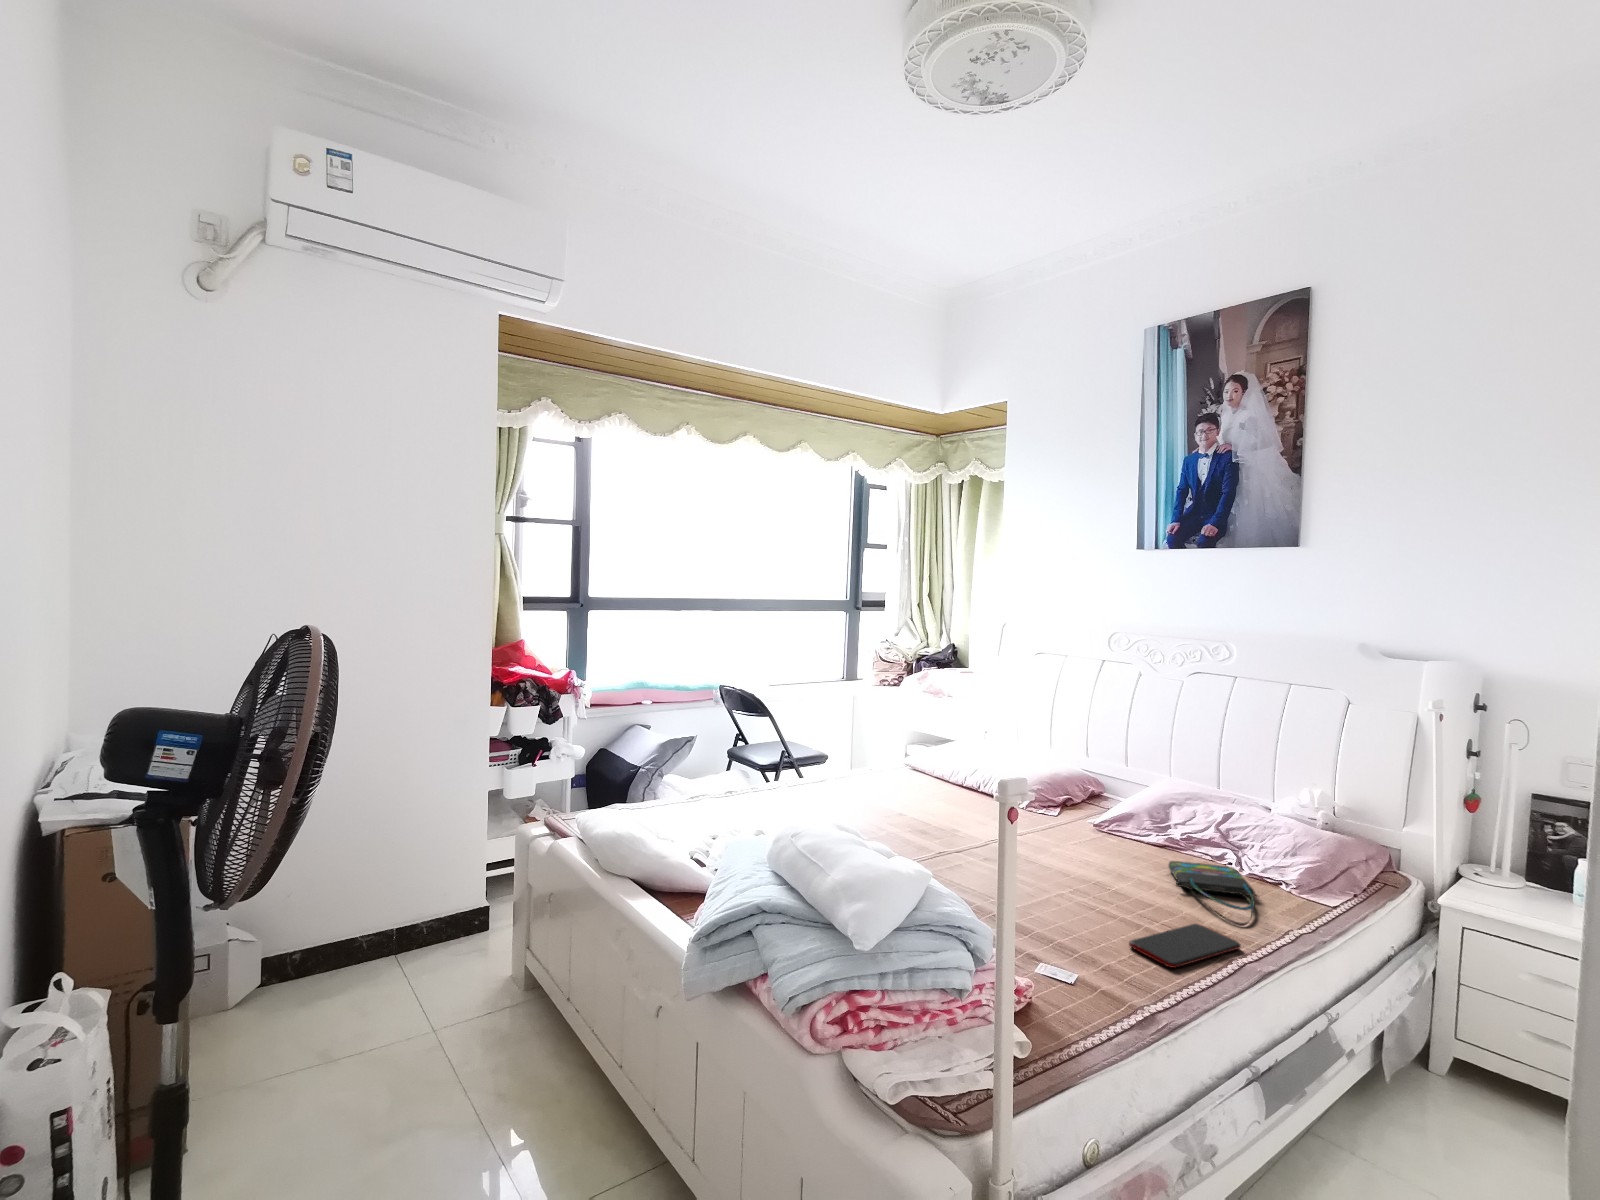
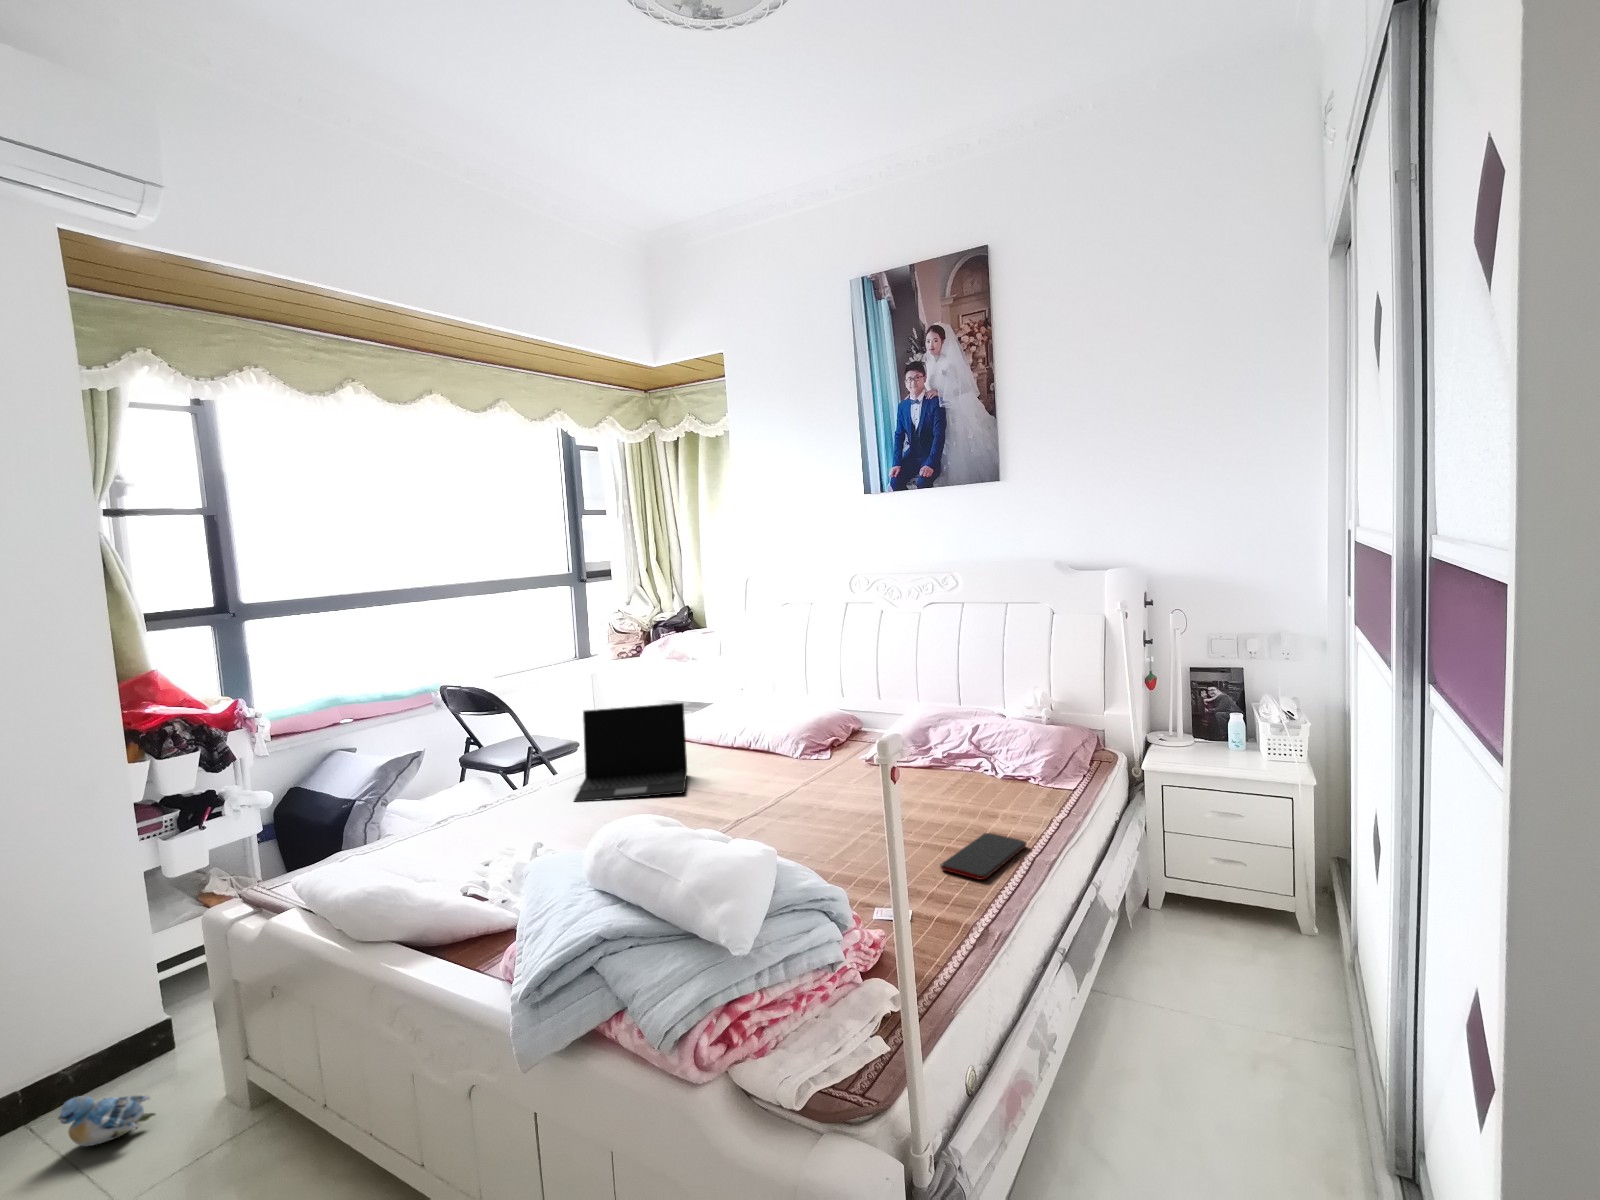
laptop: none [803,725,917,817] -> present [574,703,687,802]
tote bag: present [1169,861,1257,926] -> none [942,774,1024,825]
plush toy: none [413,940,470,979] -> present [58,1095,155,1146]

